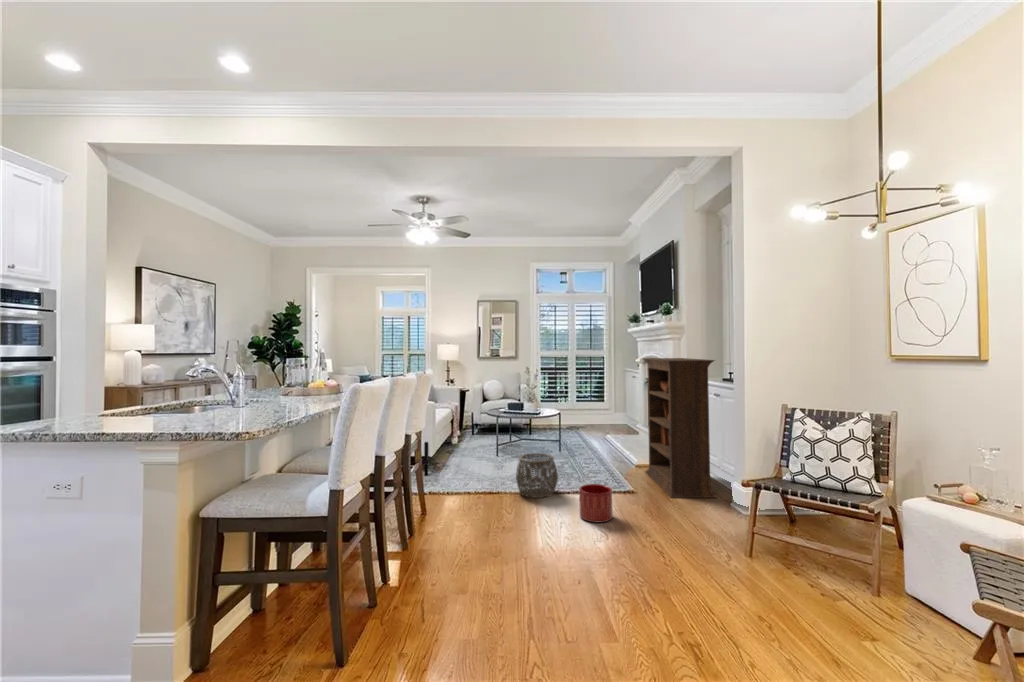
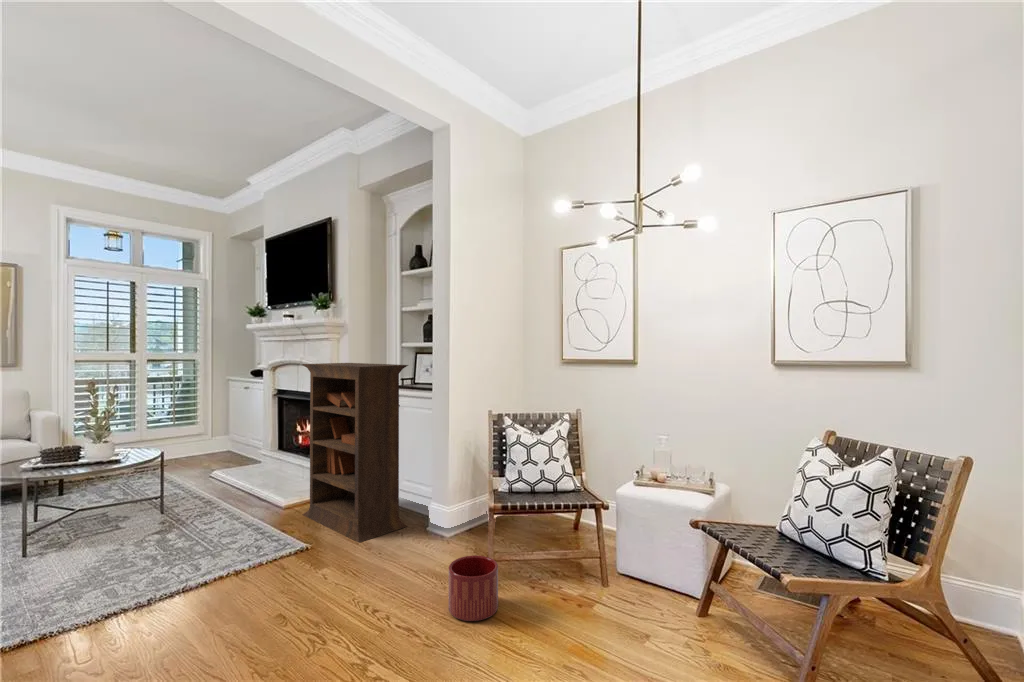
woven basket: present [516,453,558,498] -> none [95,529,190,618]
planter: present [579,484,613,523] -> present [449,555,498,621]

